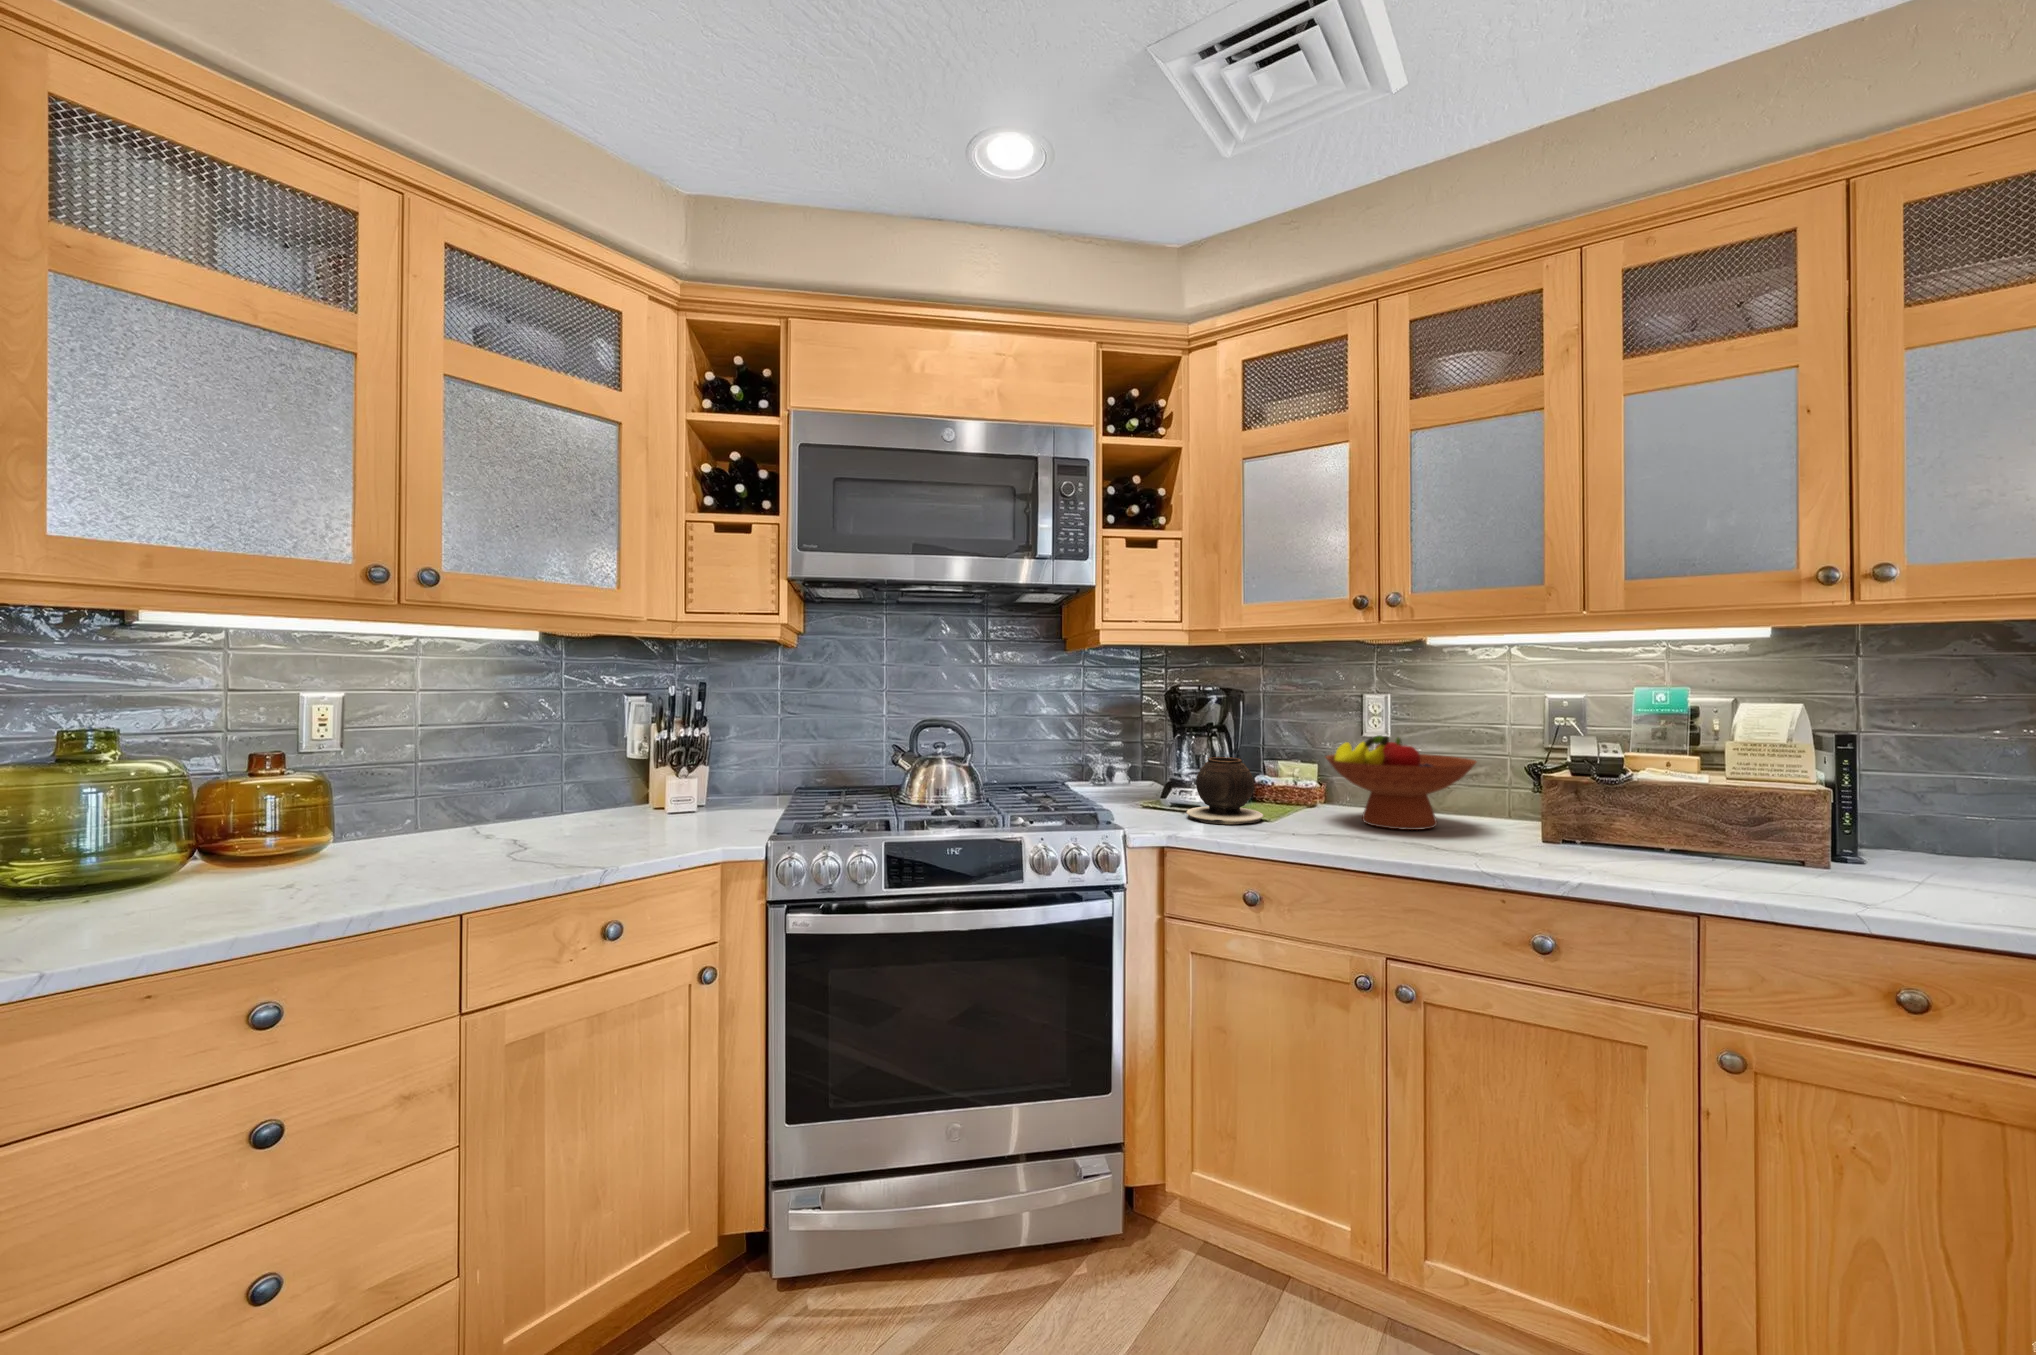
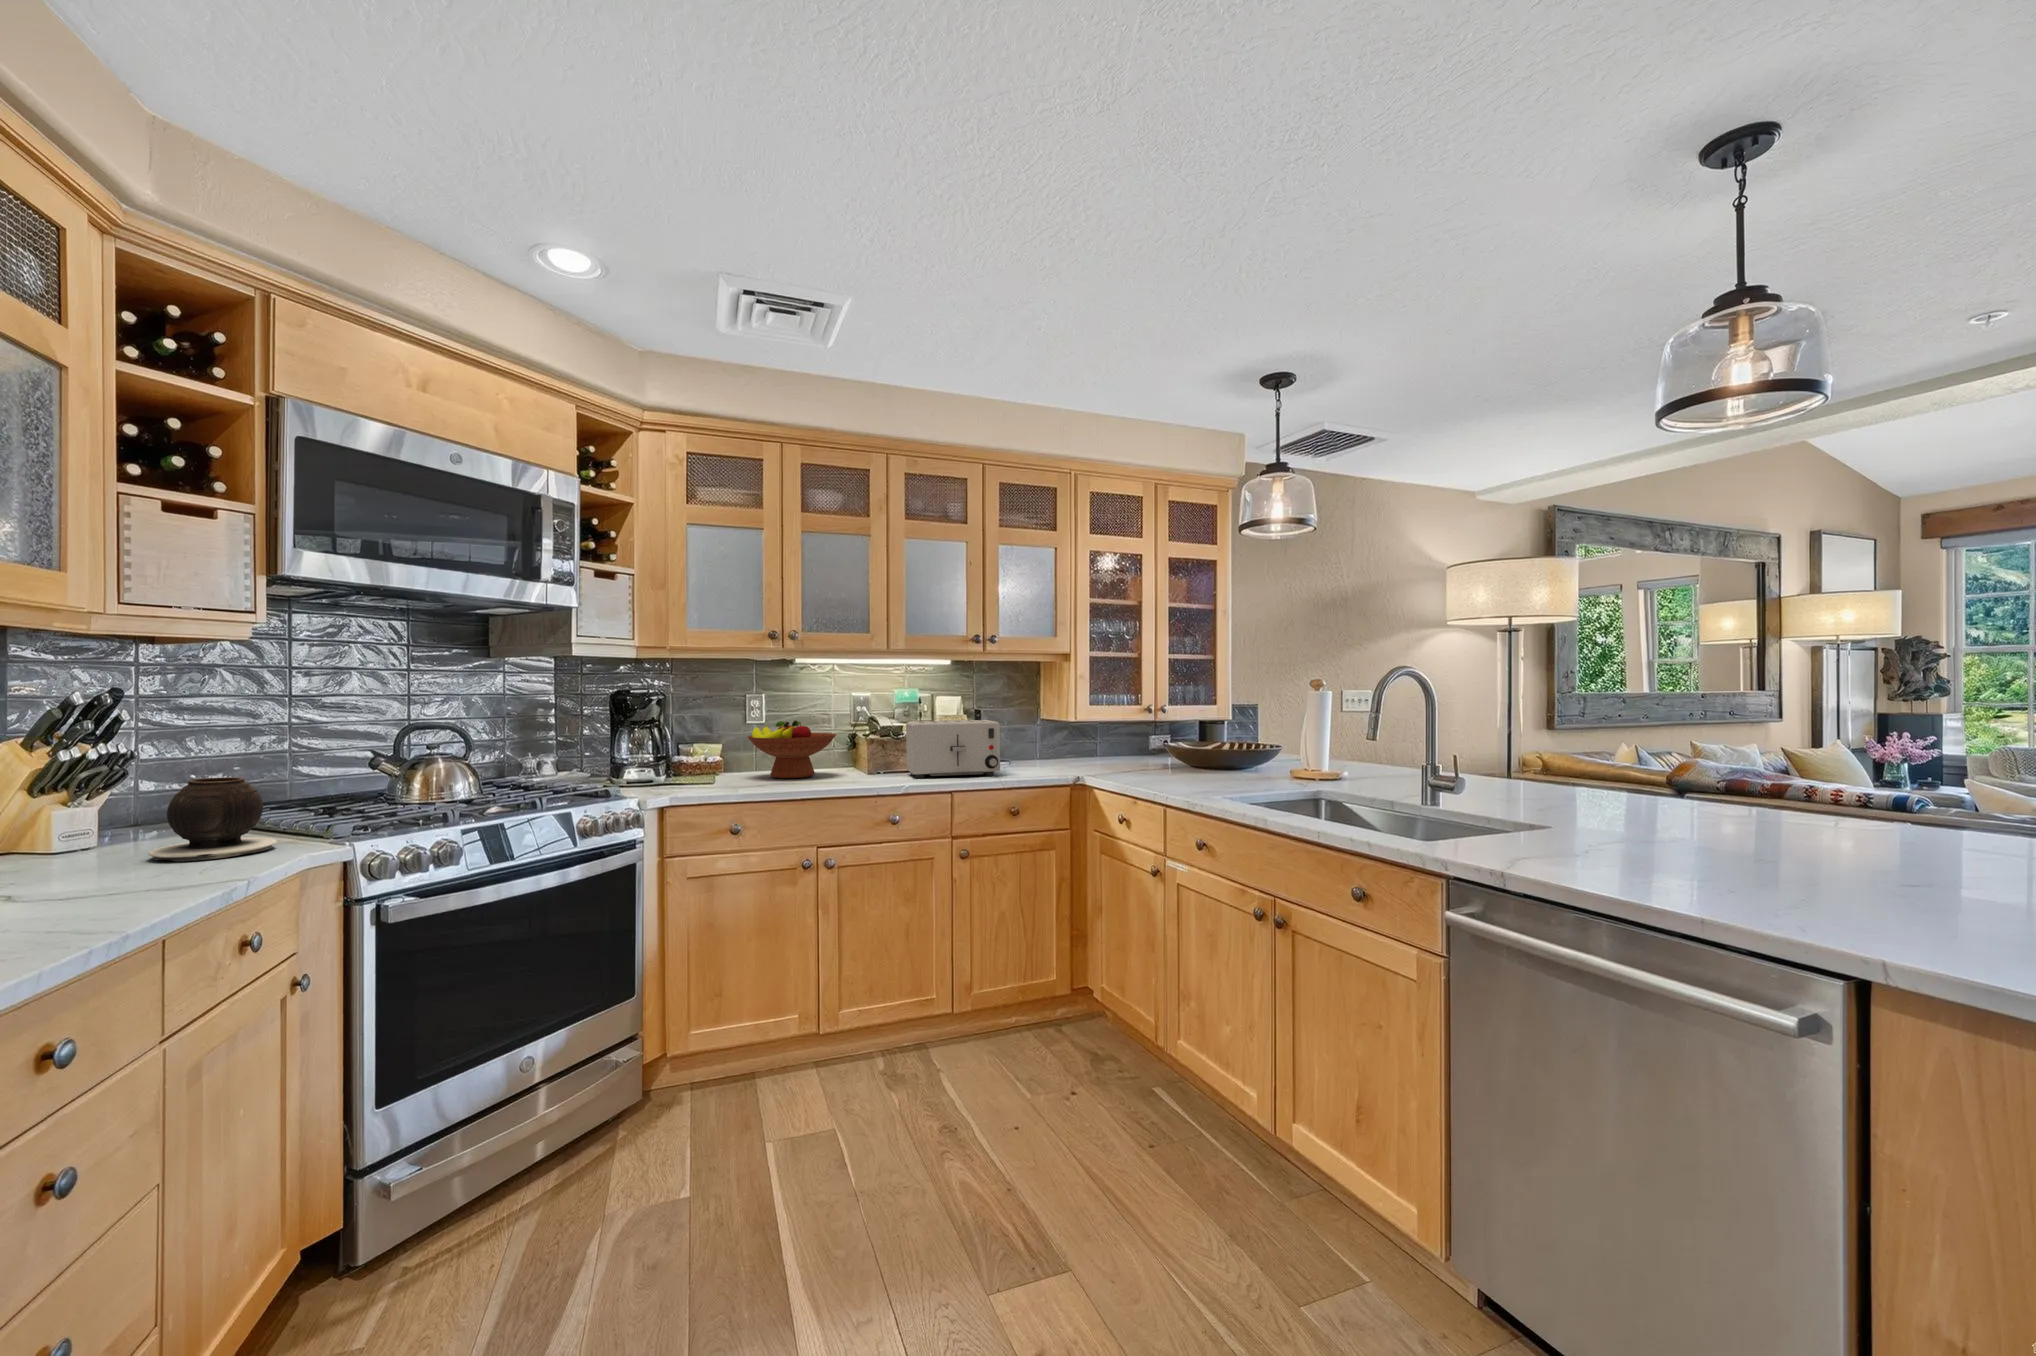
toaster: none [1606,751,1874,898] -> present [906,720,1000,778]
vase: present [1186,757,1263,824] -> present [148,777,277,861]

